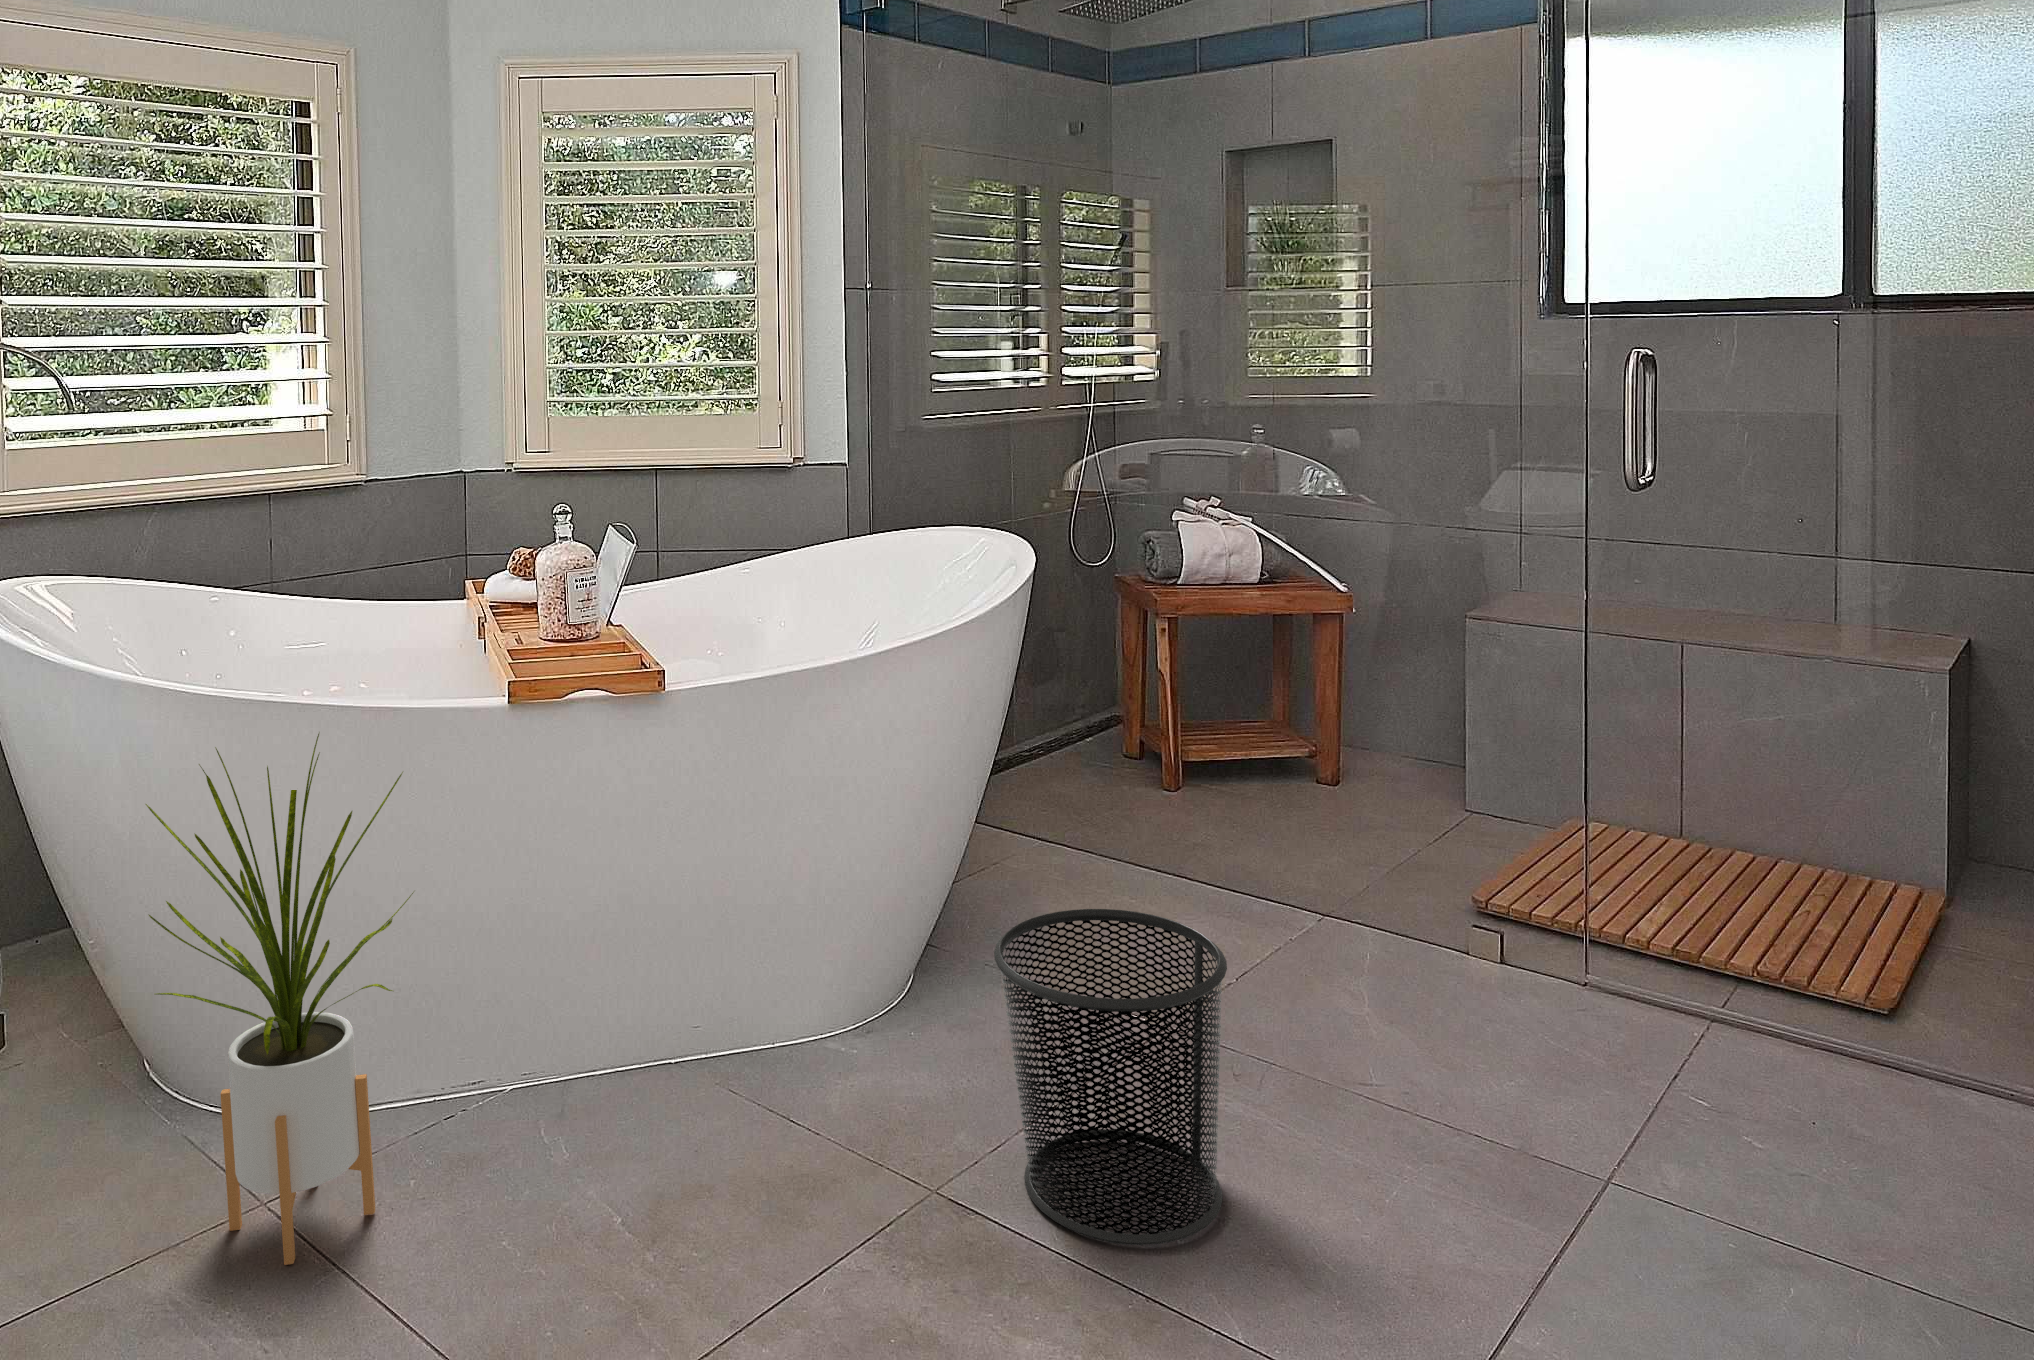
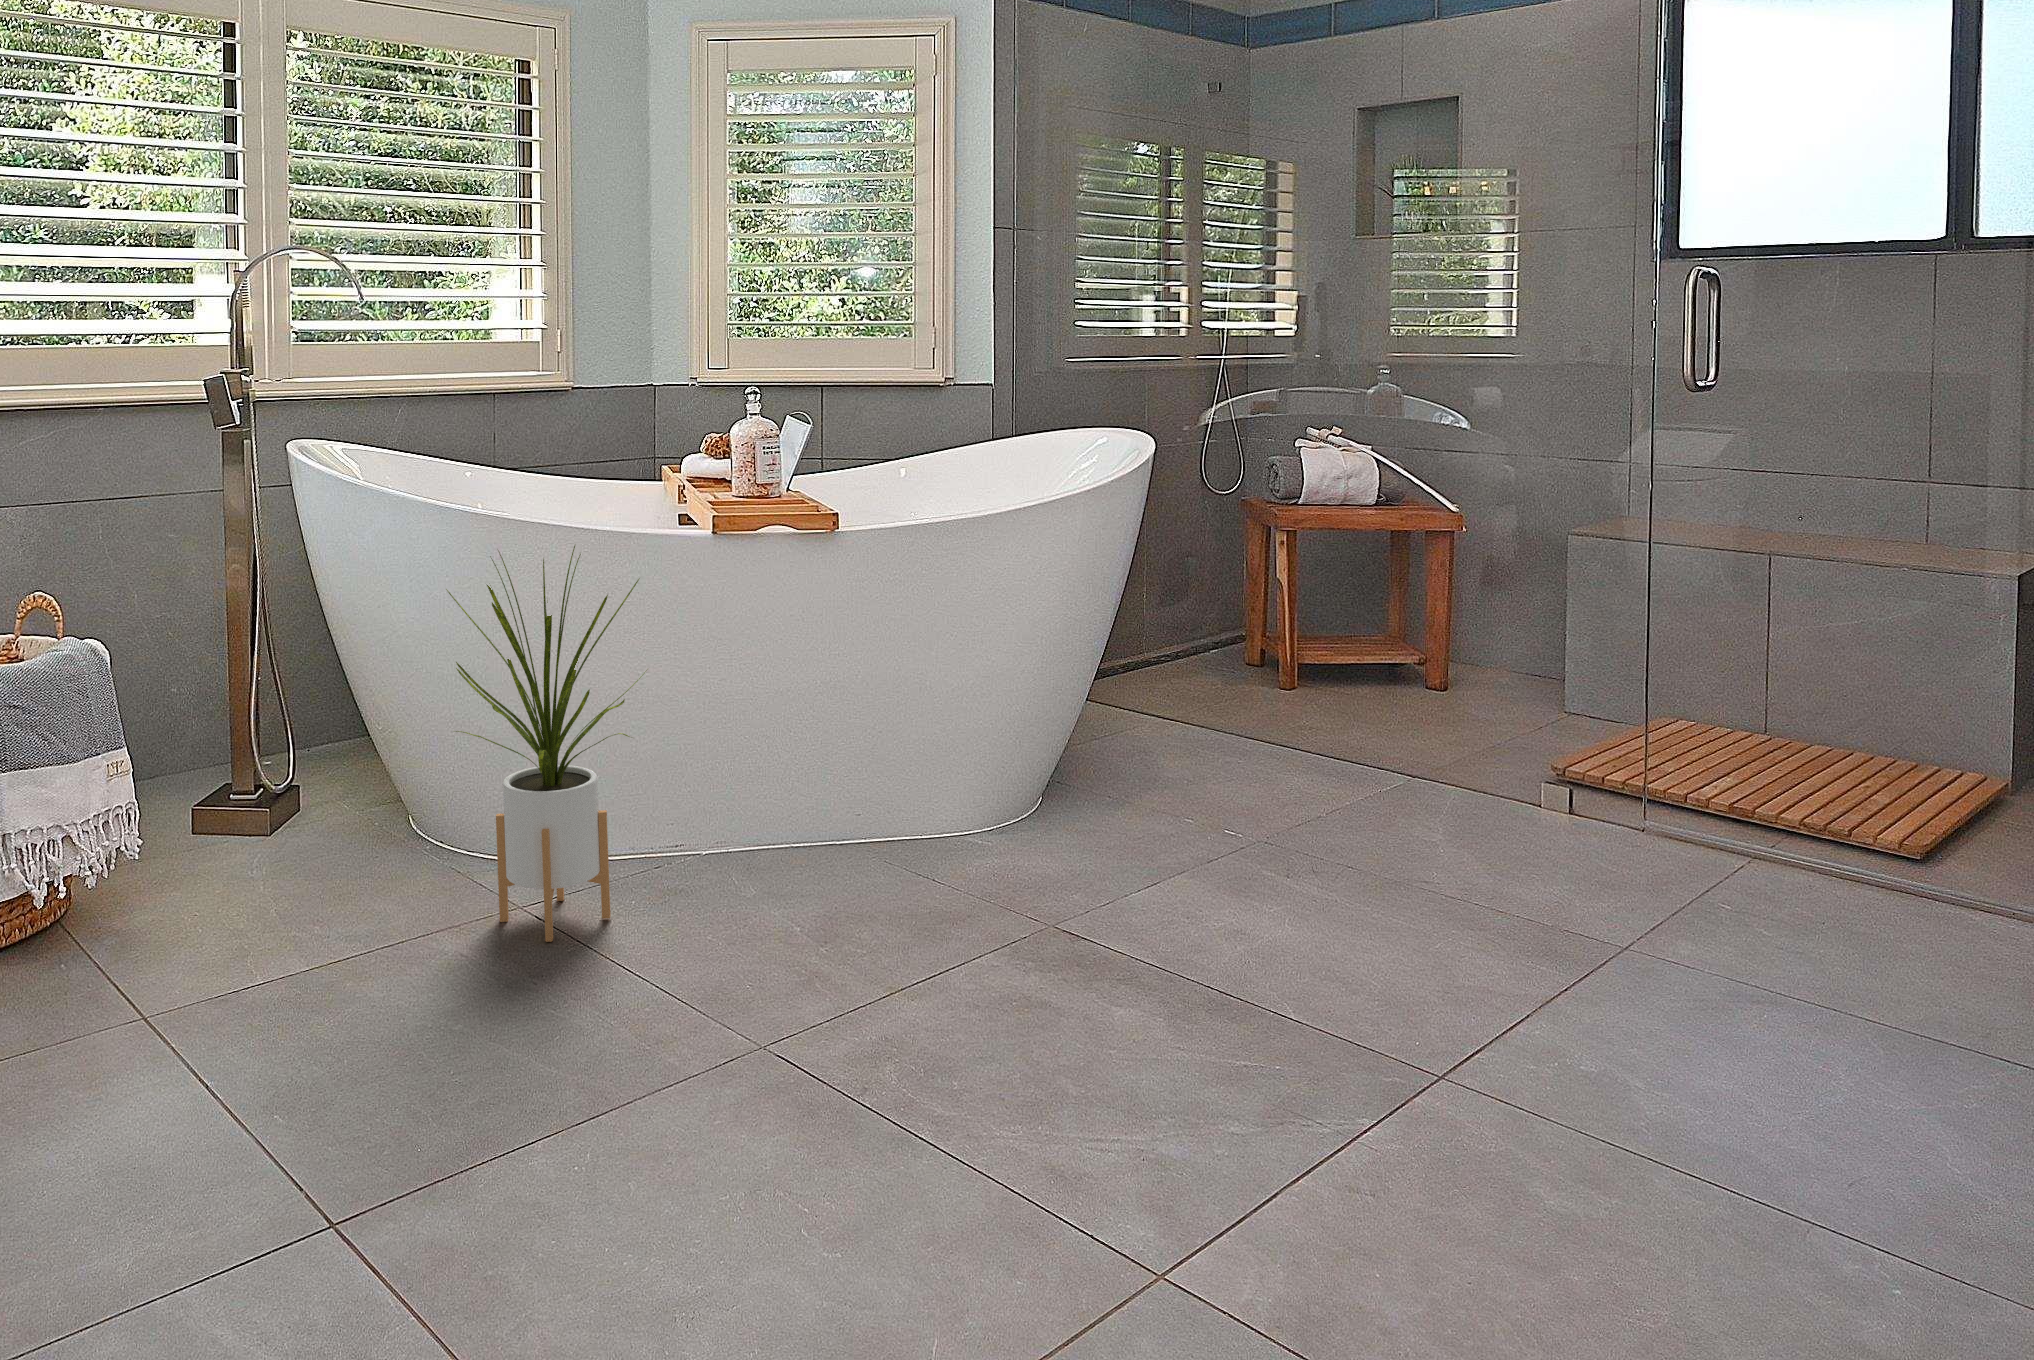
waste bin: present [994,909,1227,1246] -> none [1112,722,1305,970]

